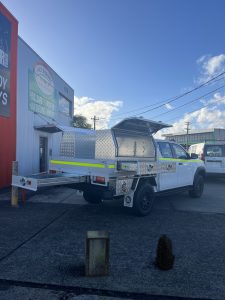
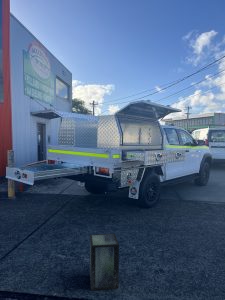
backpack: present [155,235,175,269] -> none [170,237,194,278]

